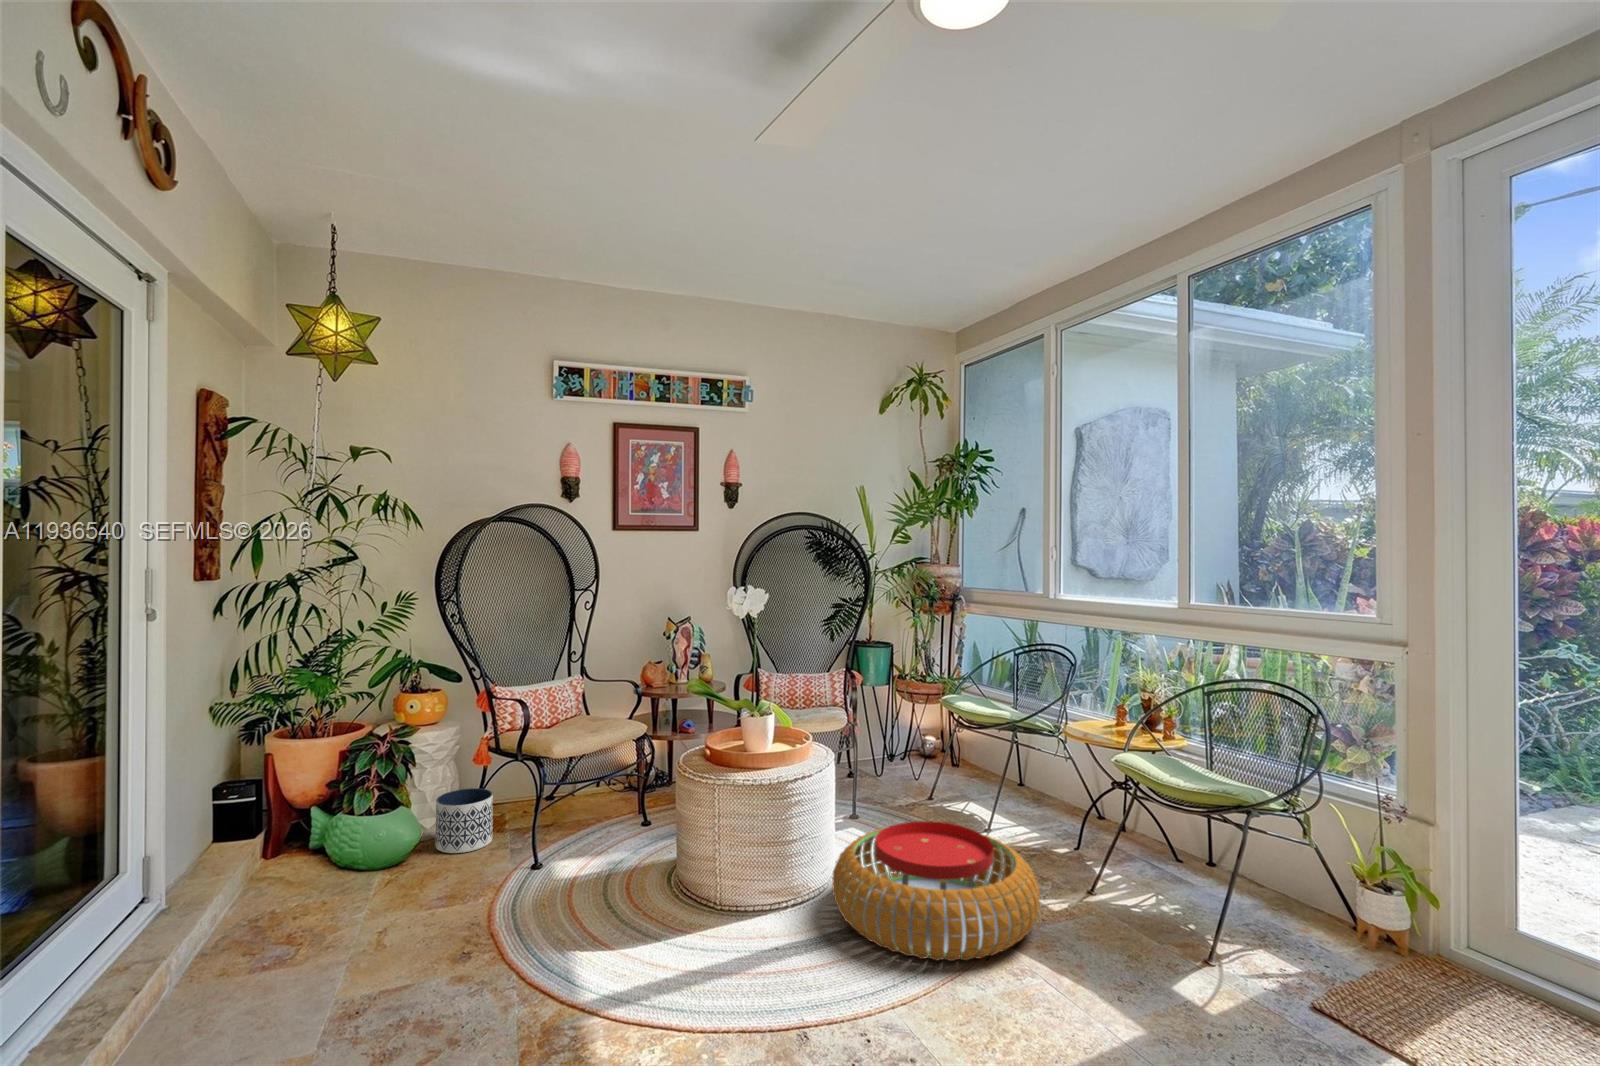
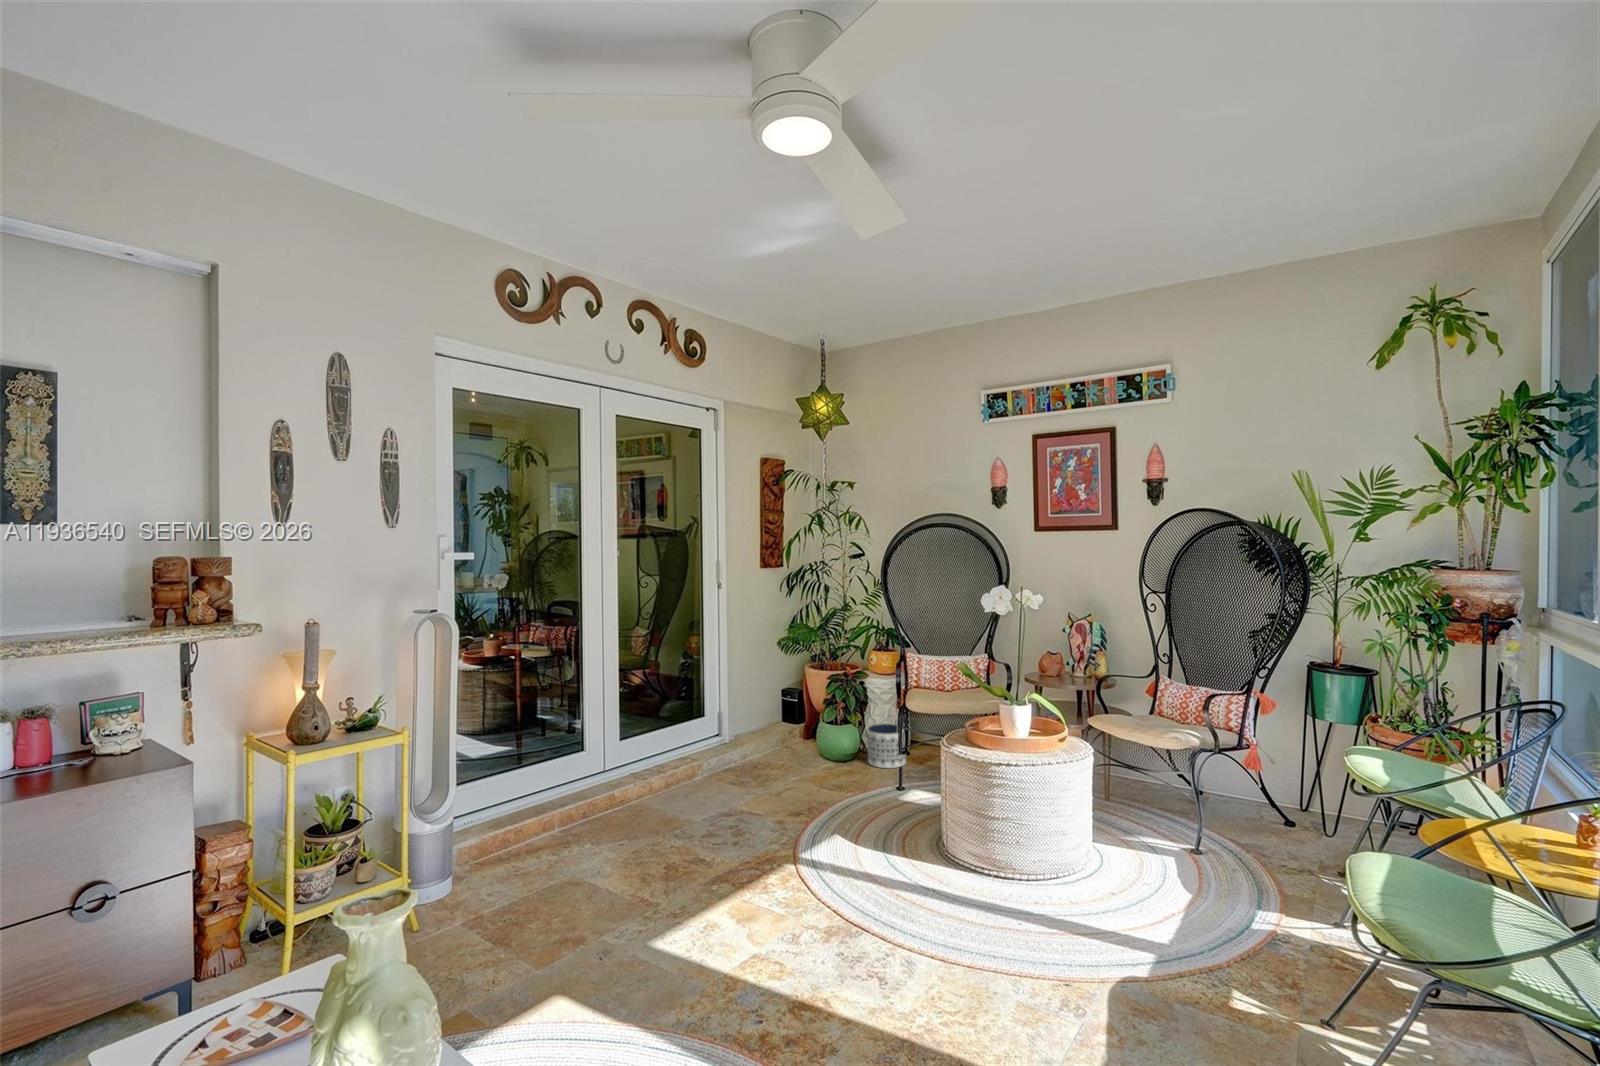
pouf: present [832,821,1040,961] -> none [989,839,1223,997]

